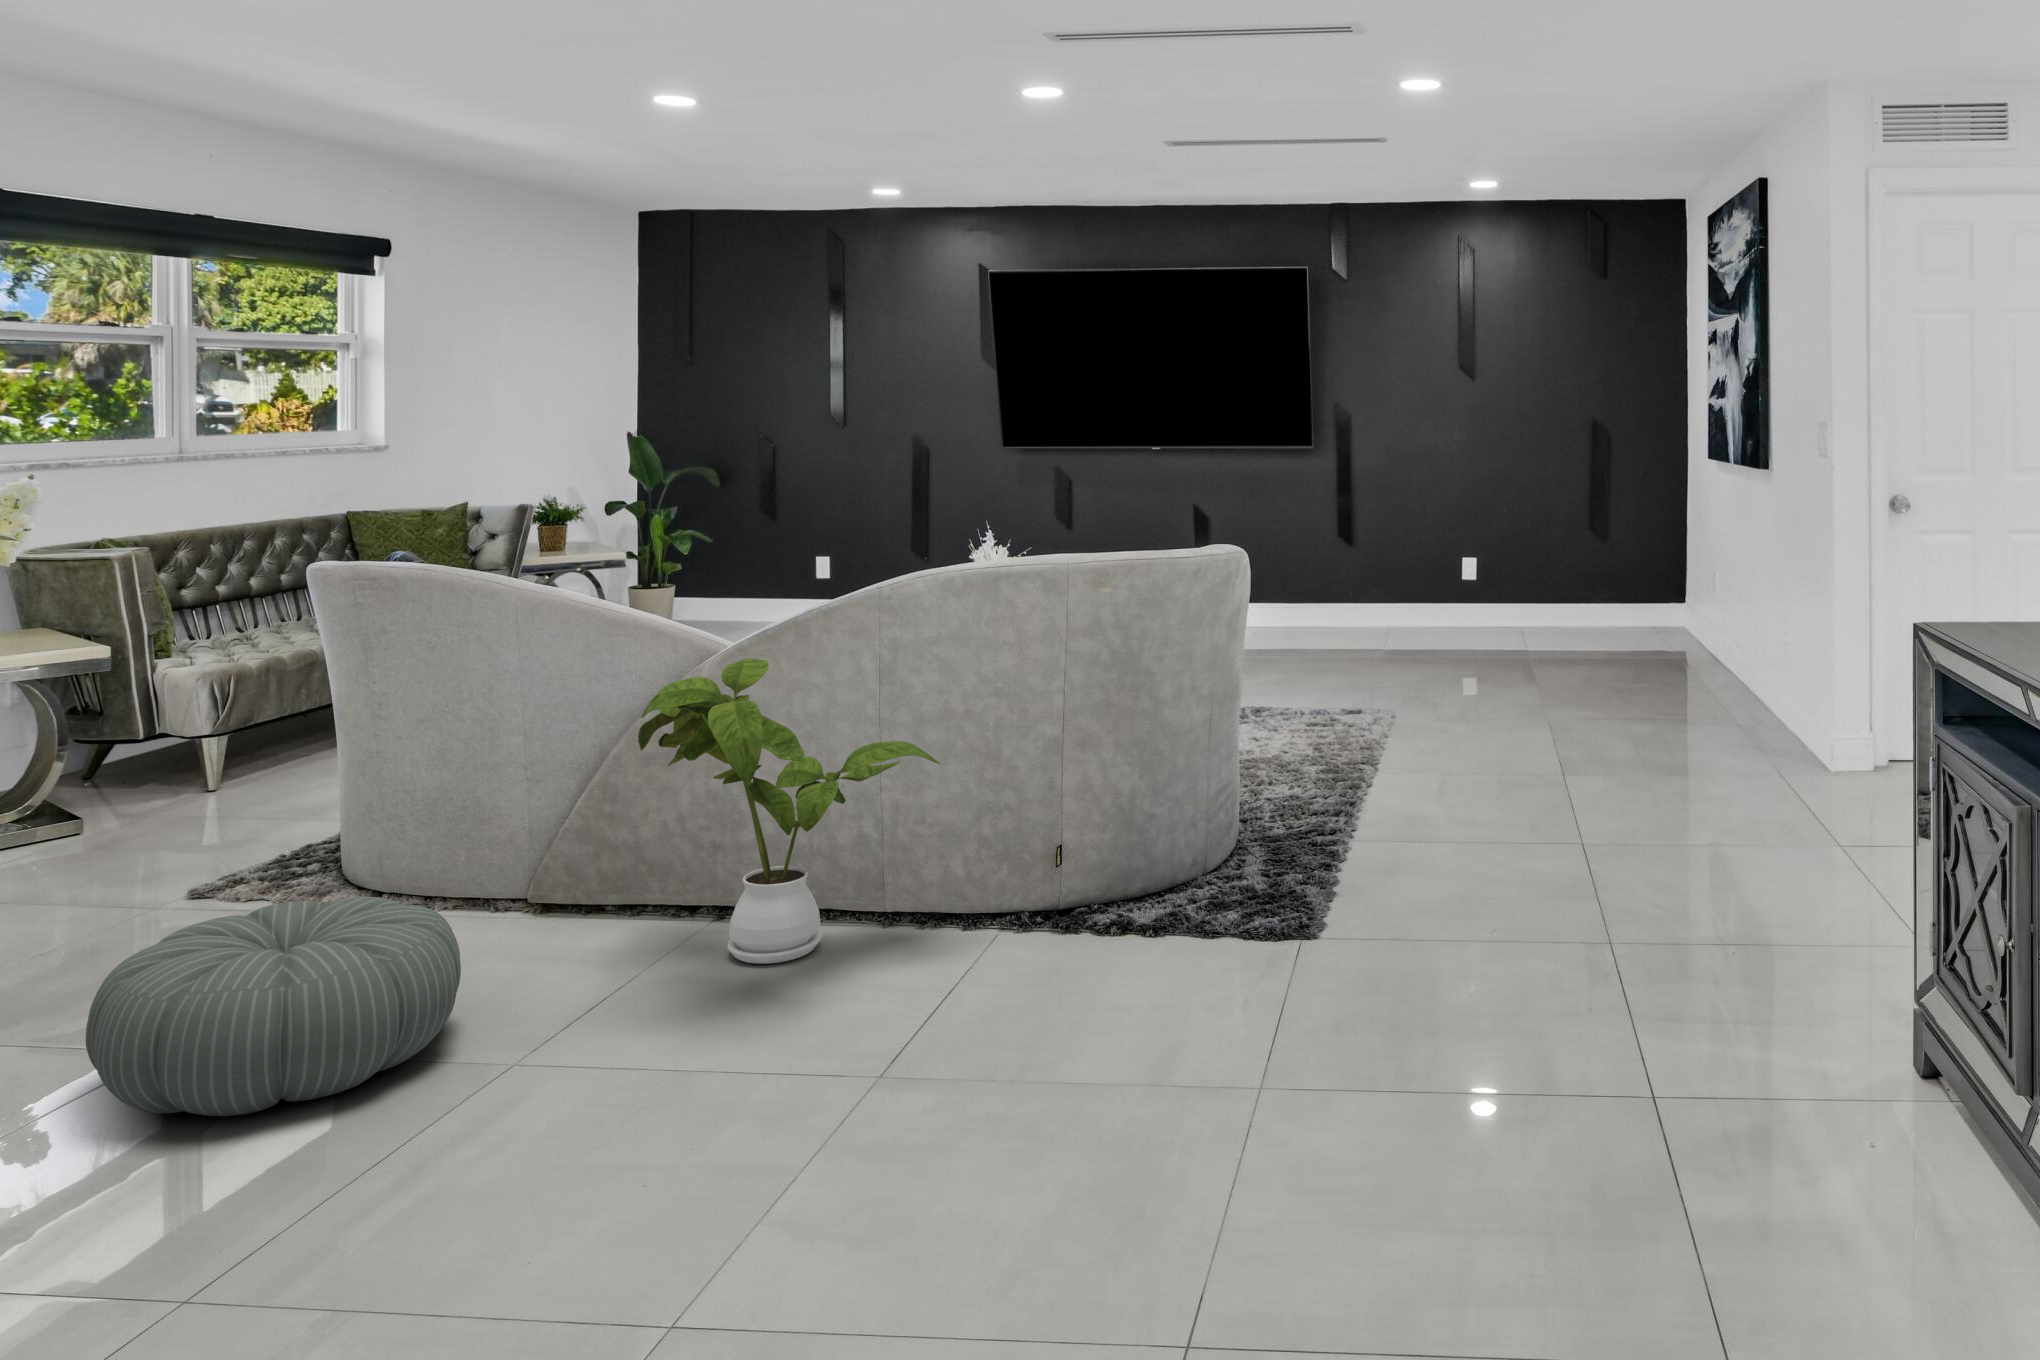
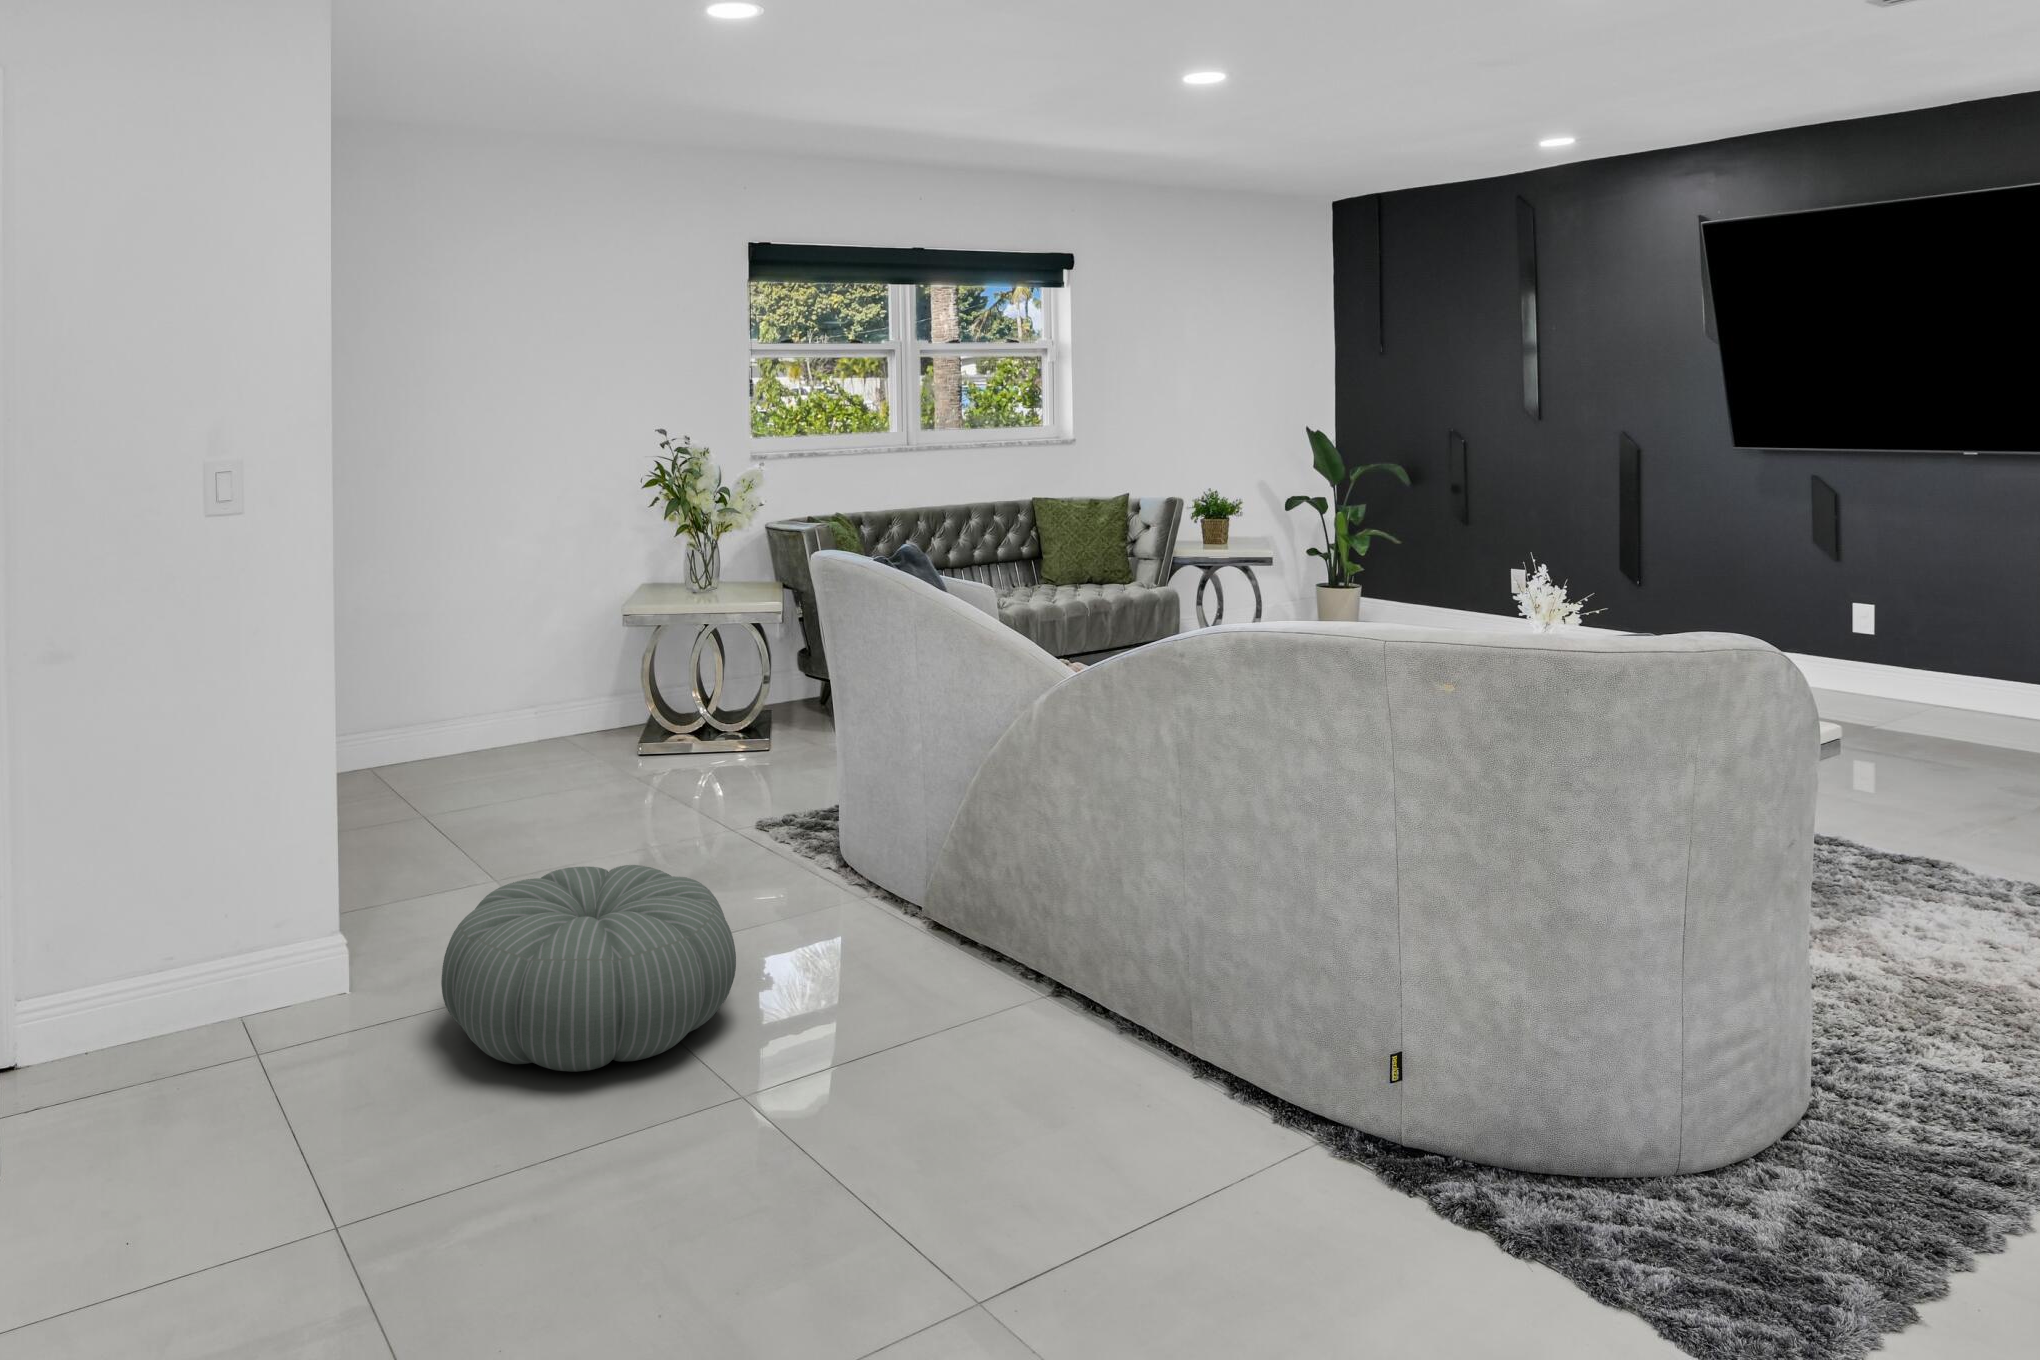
house plant: present [638,658,941,964] -> none [874,717,1219,1083]

